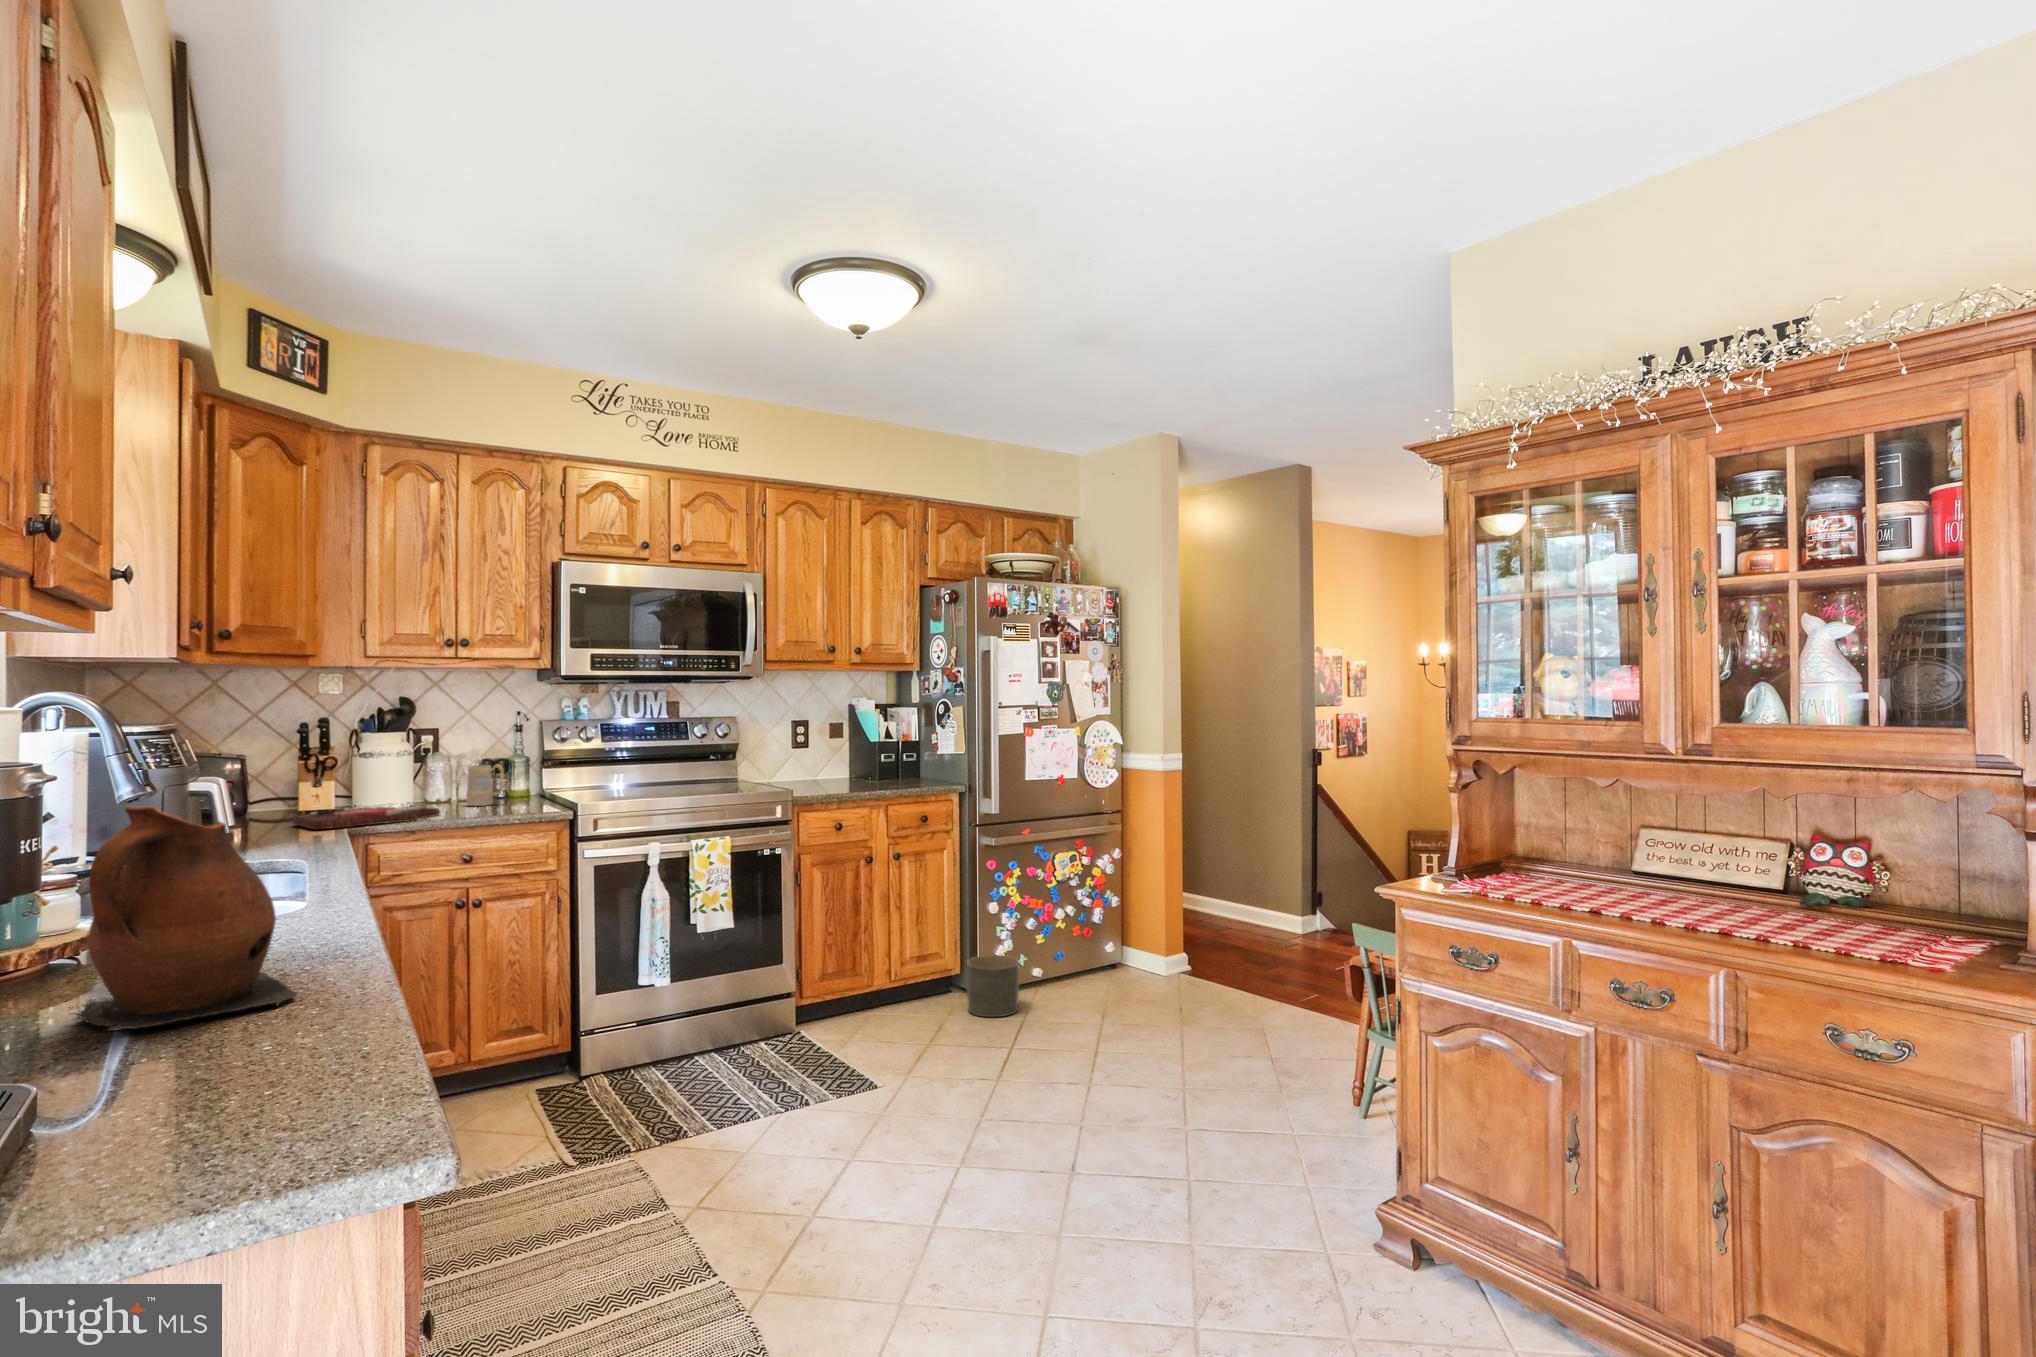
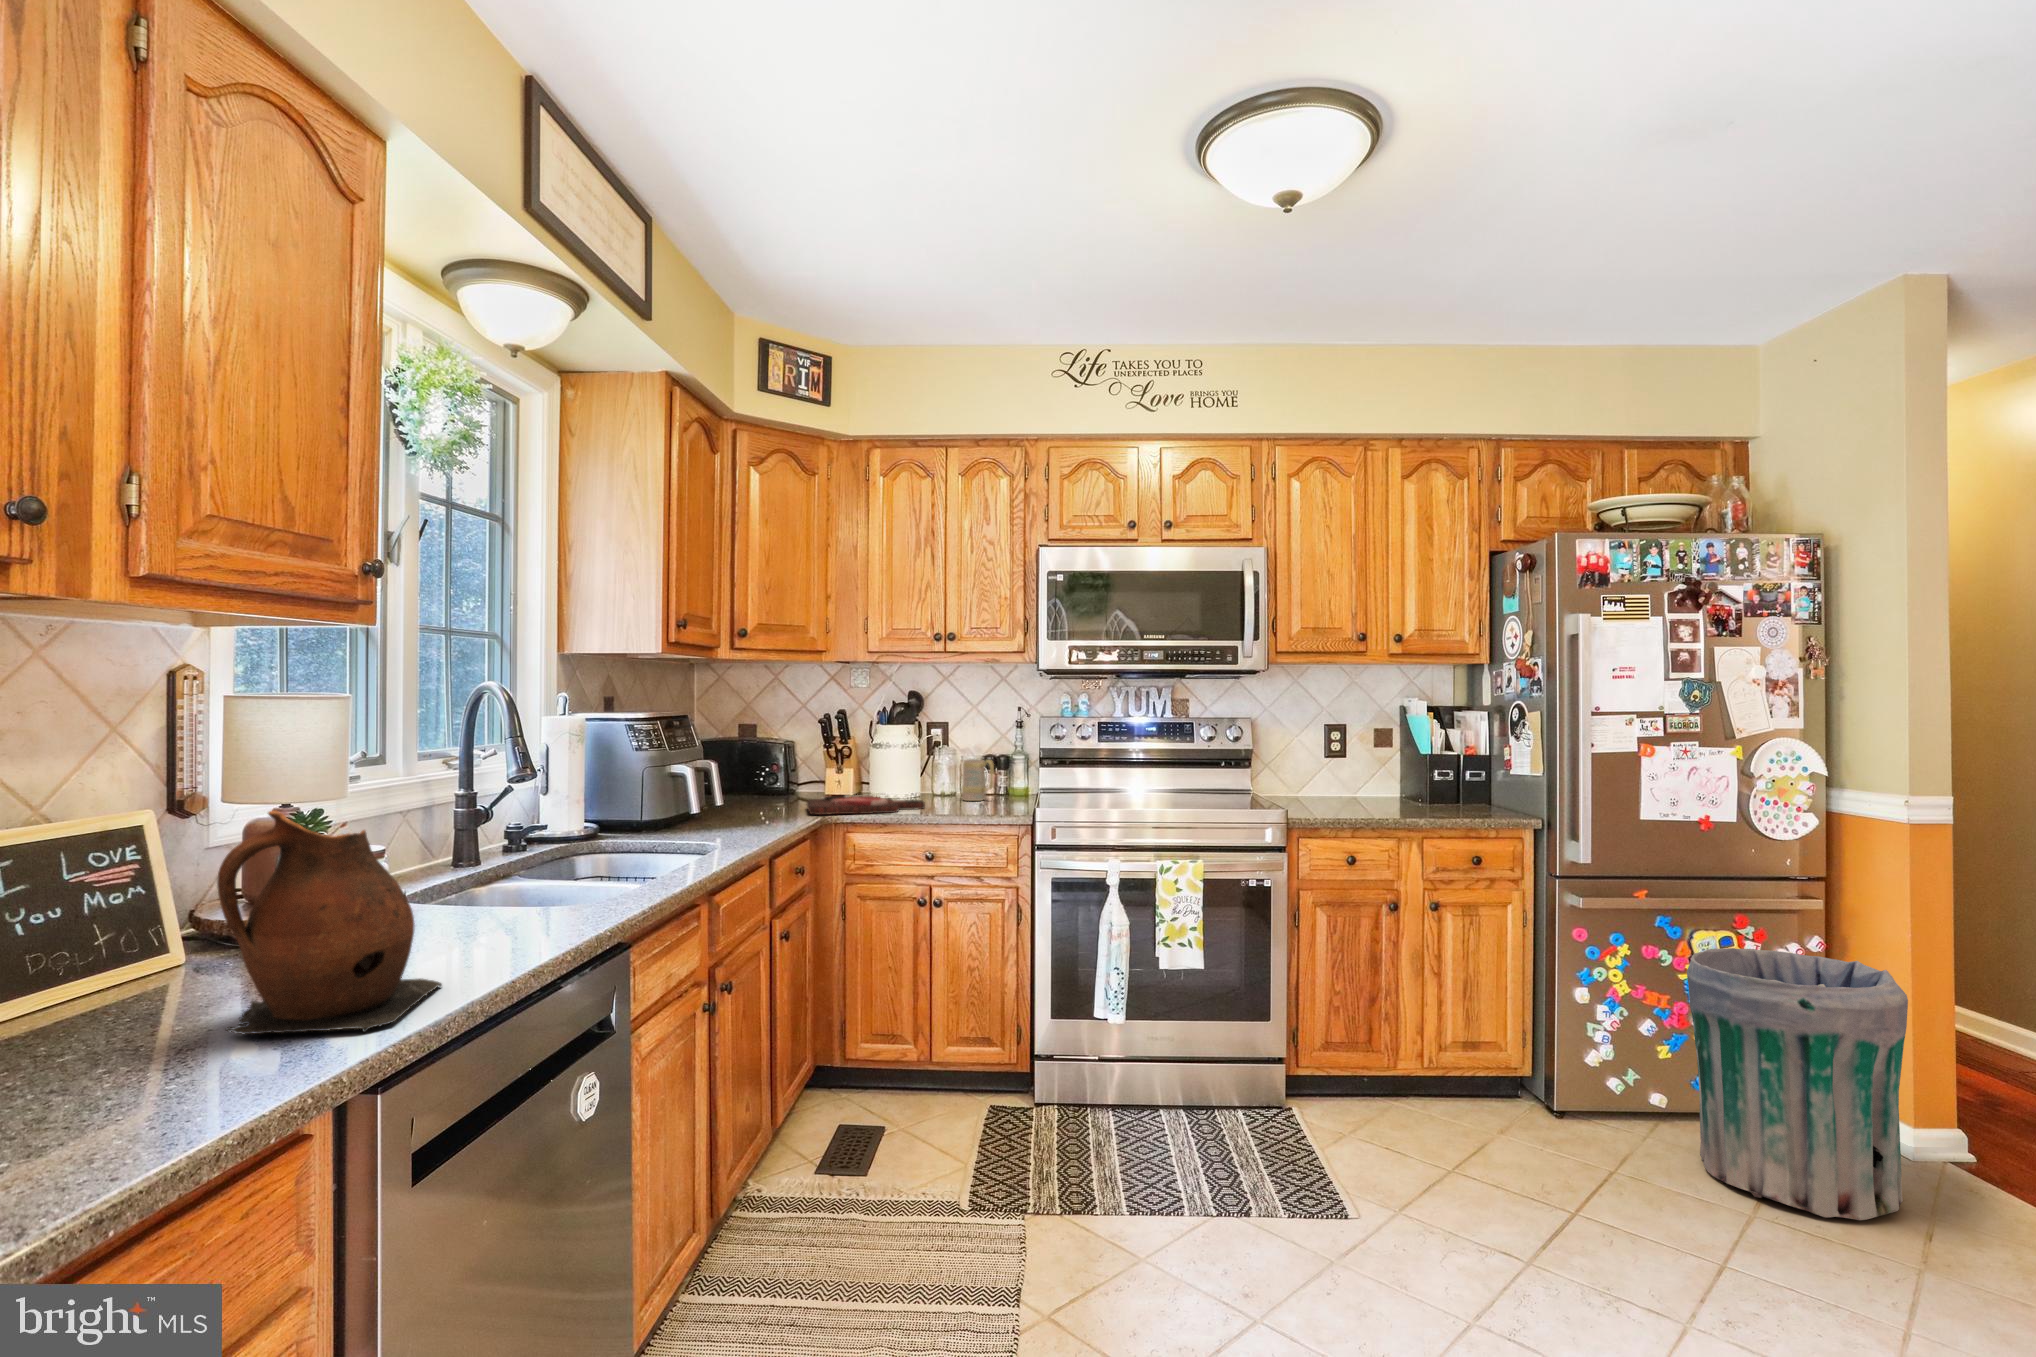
trash can: none [1057,857,1170,1014] -> present [1687,948,1908,1220]
planter: present [967,955,1019,1017] -> none [1532,1062,1616,1159]

